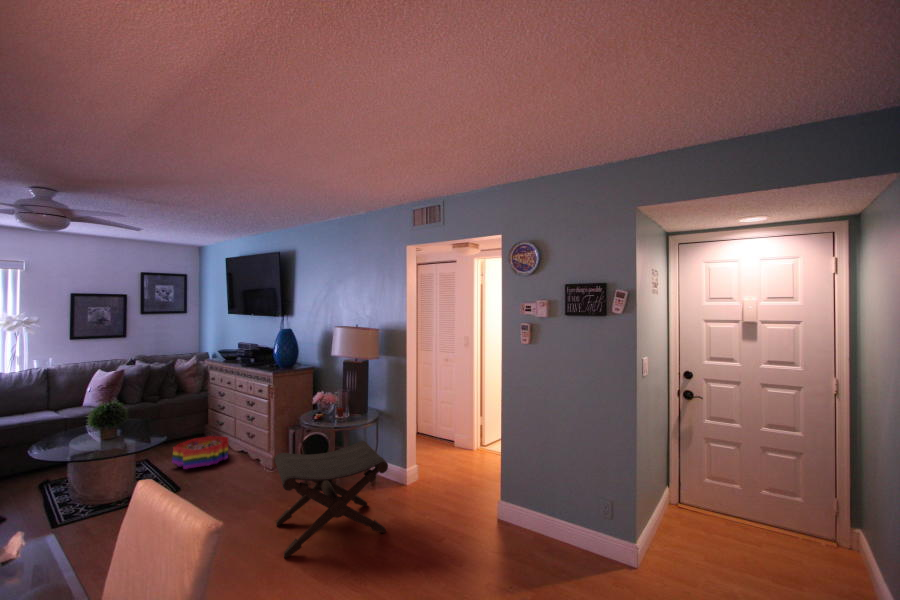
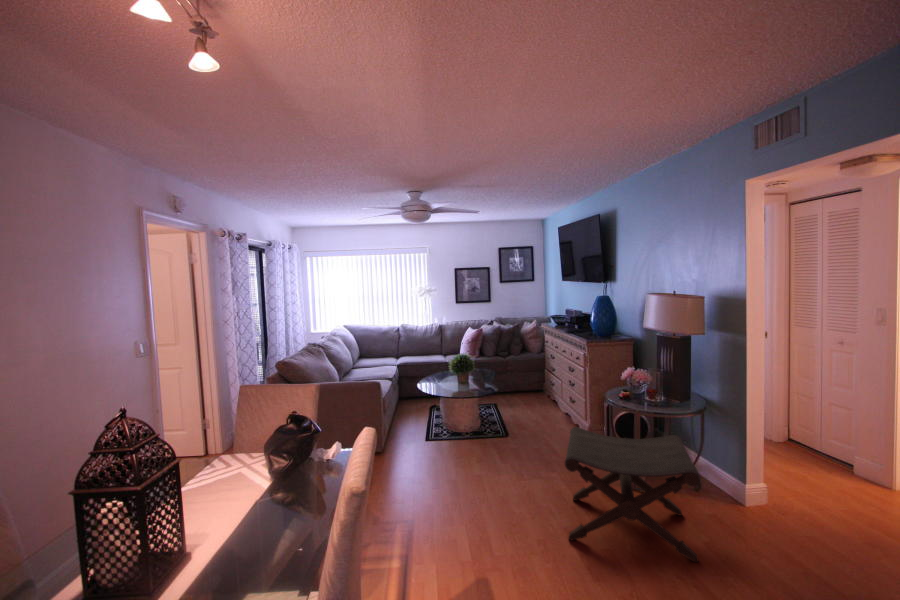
storage bin: present [172,436,228,469] -> none [510,392,555,419]

